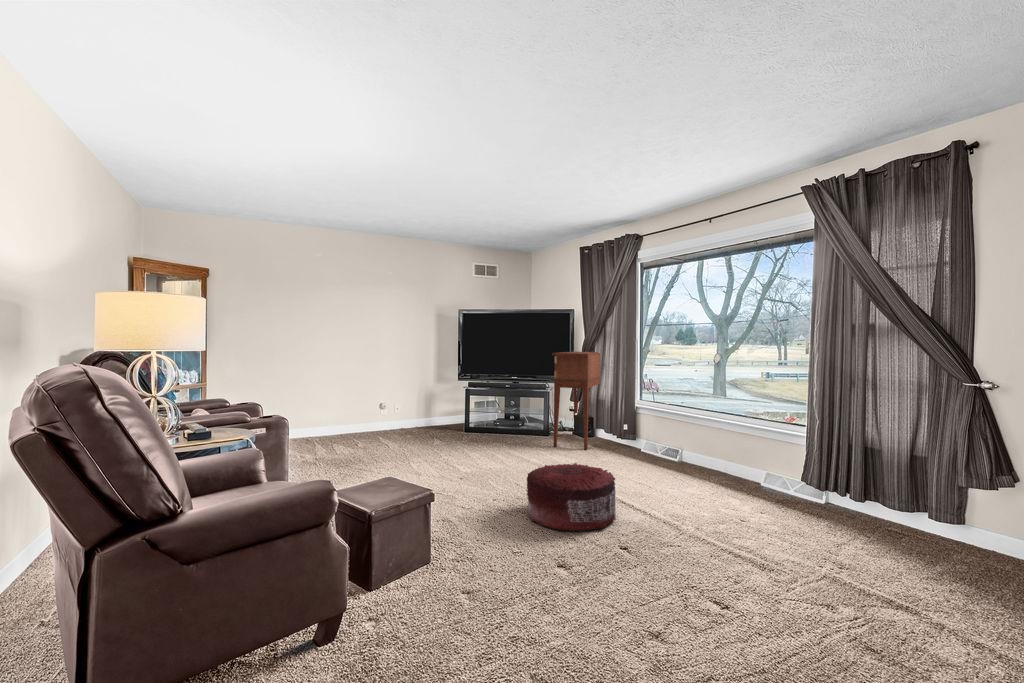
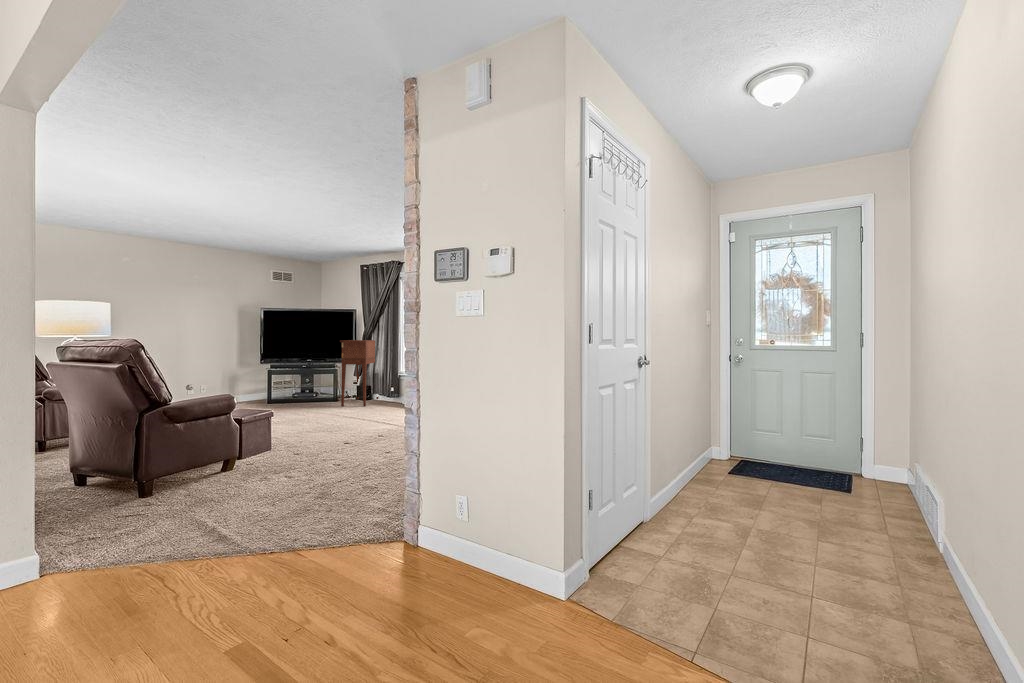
pouf: present [527,463,616,531] -> none [325,403,379,435]

